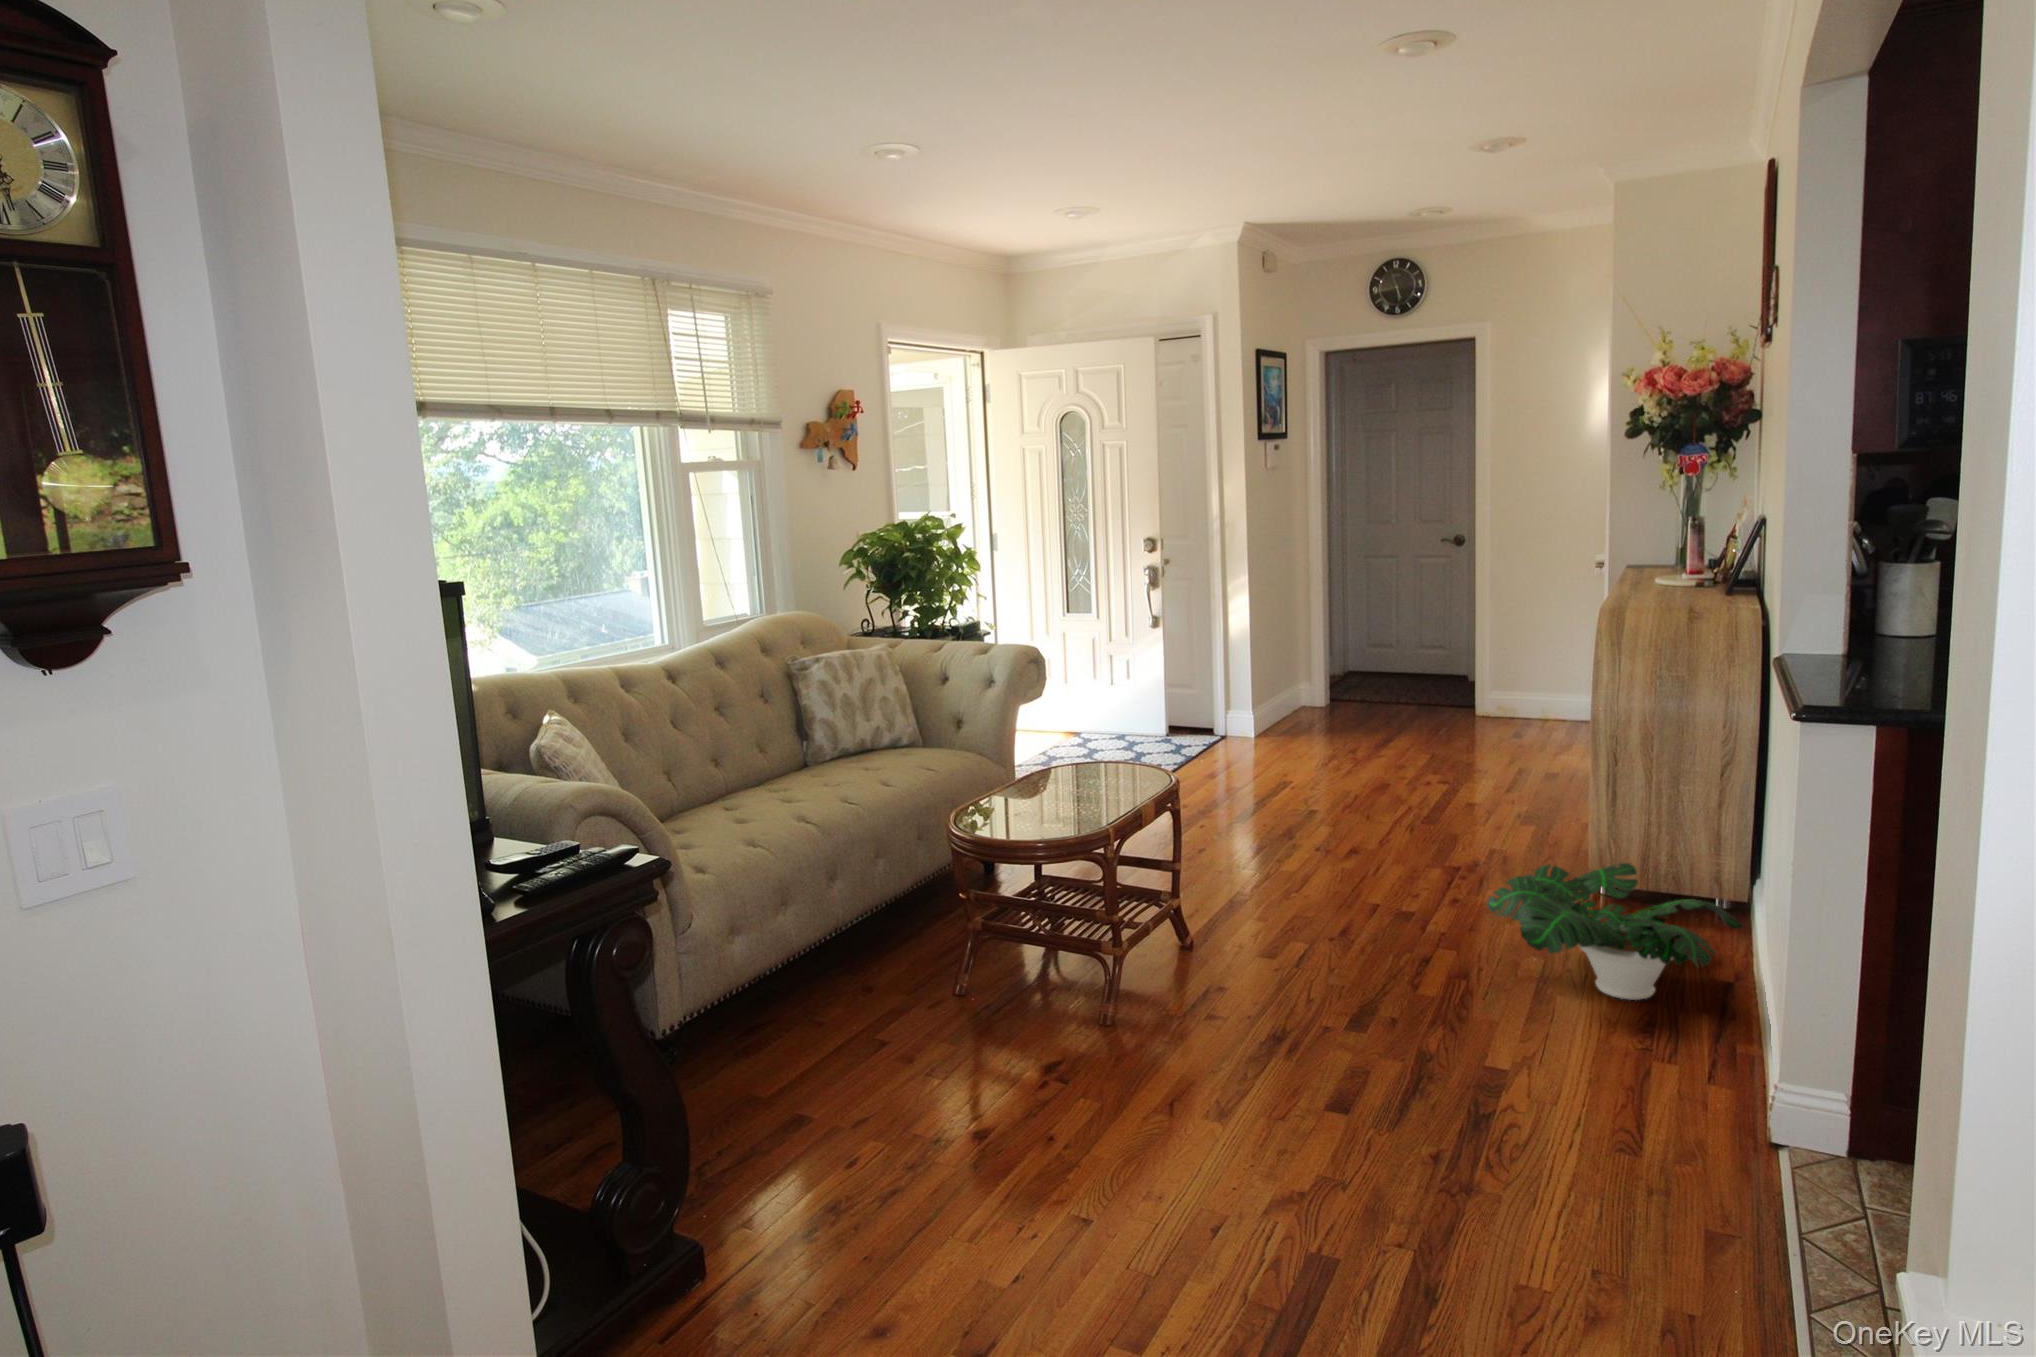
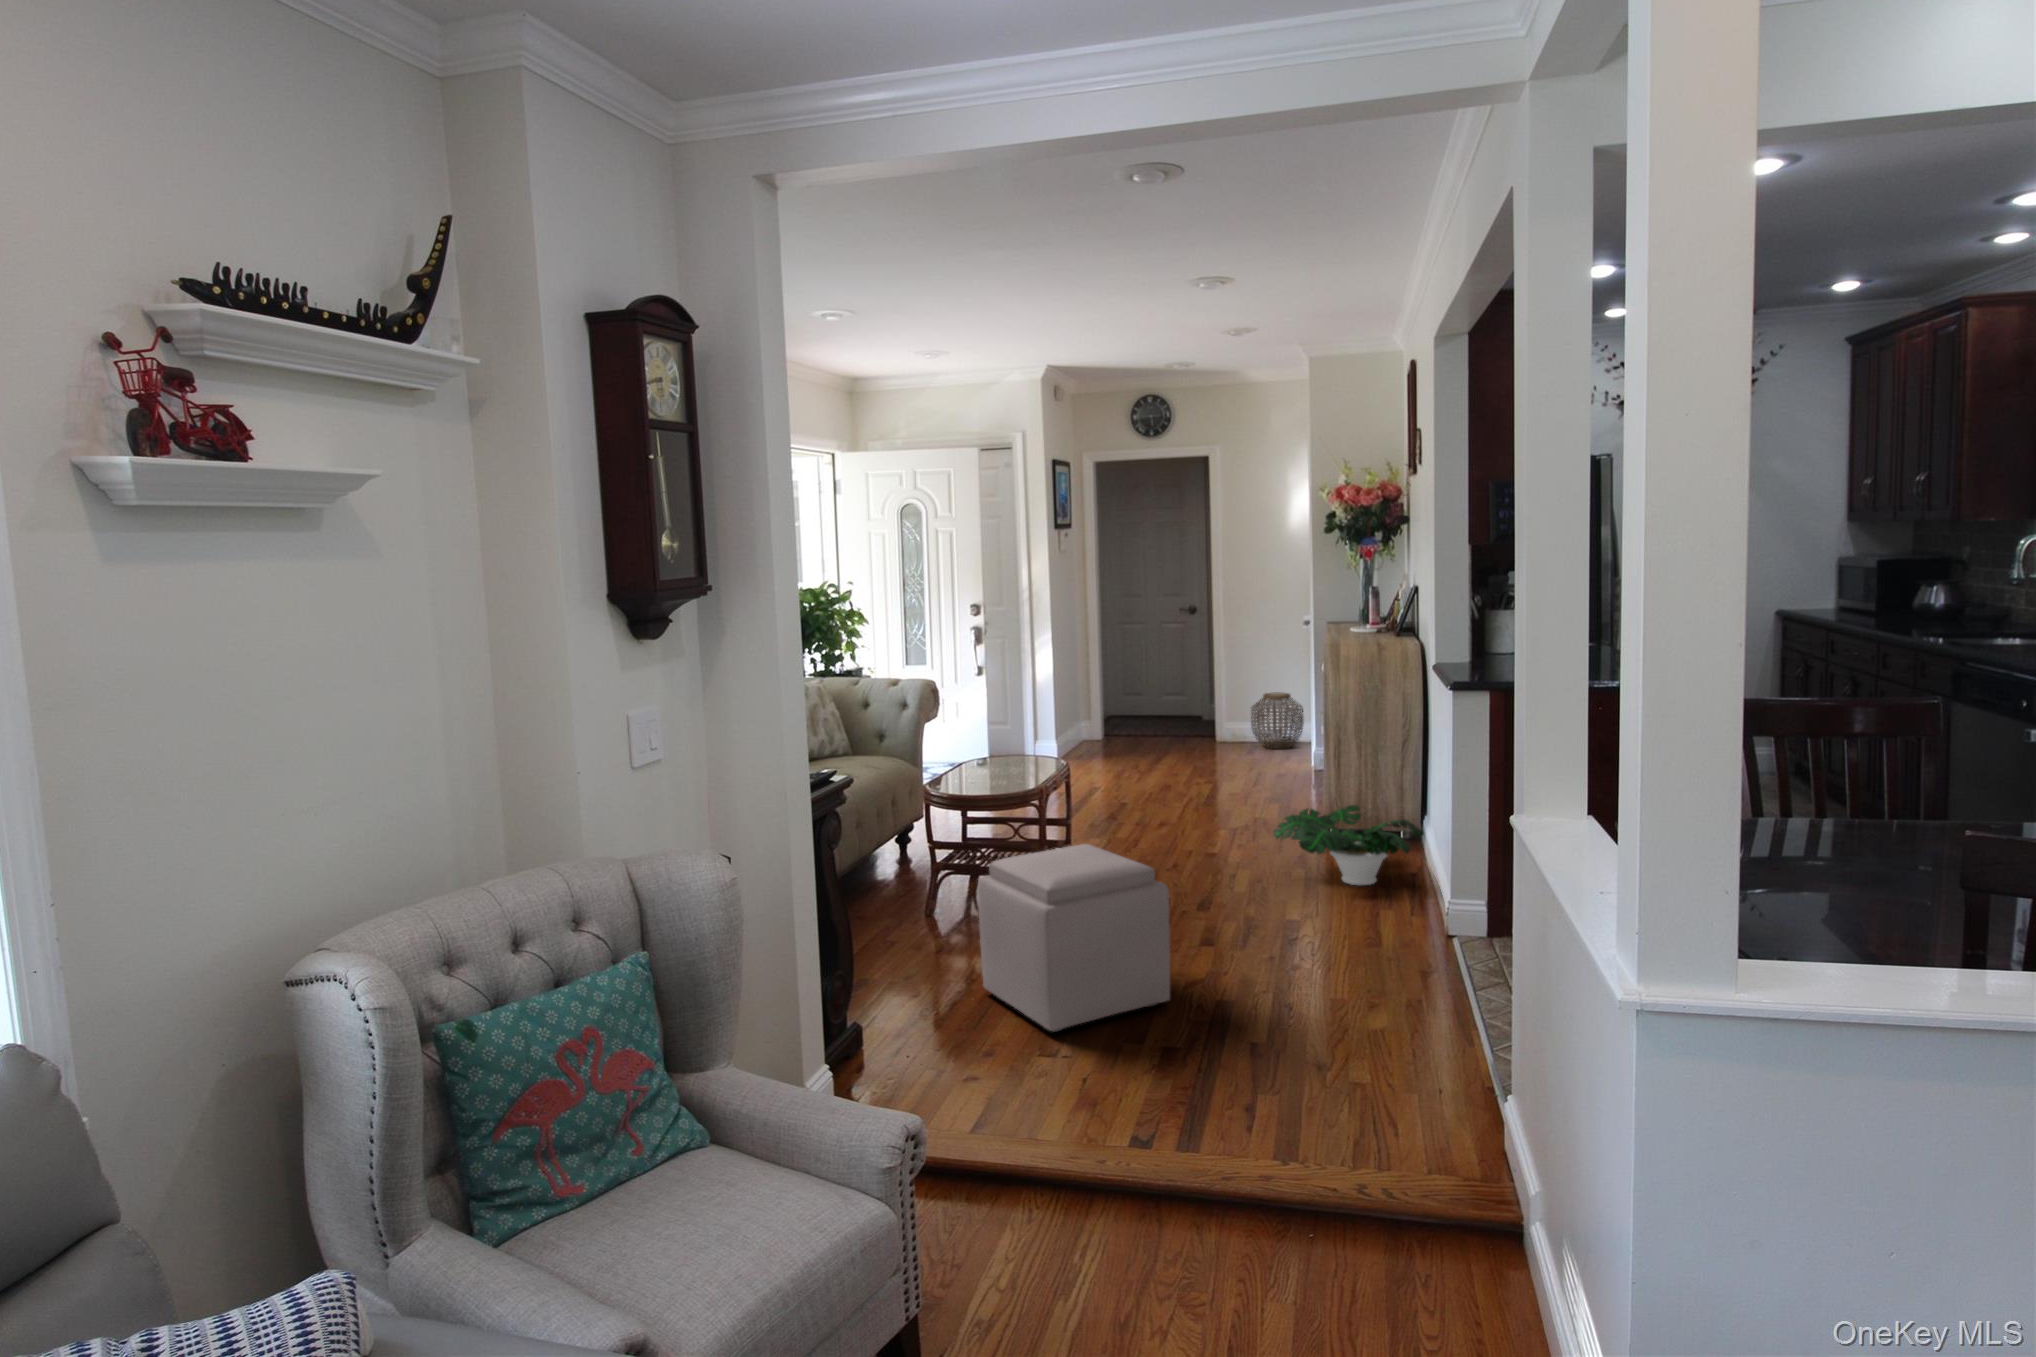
woven basket: none [1524,655,1600,732] -> present [1251,692,1303,749]
ottoman: none [940,945,1223,1280] -> present [978,844,1170,1032]

